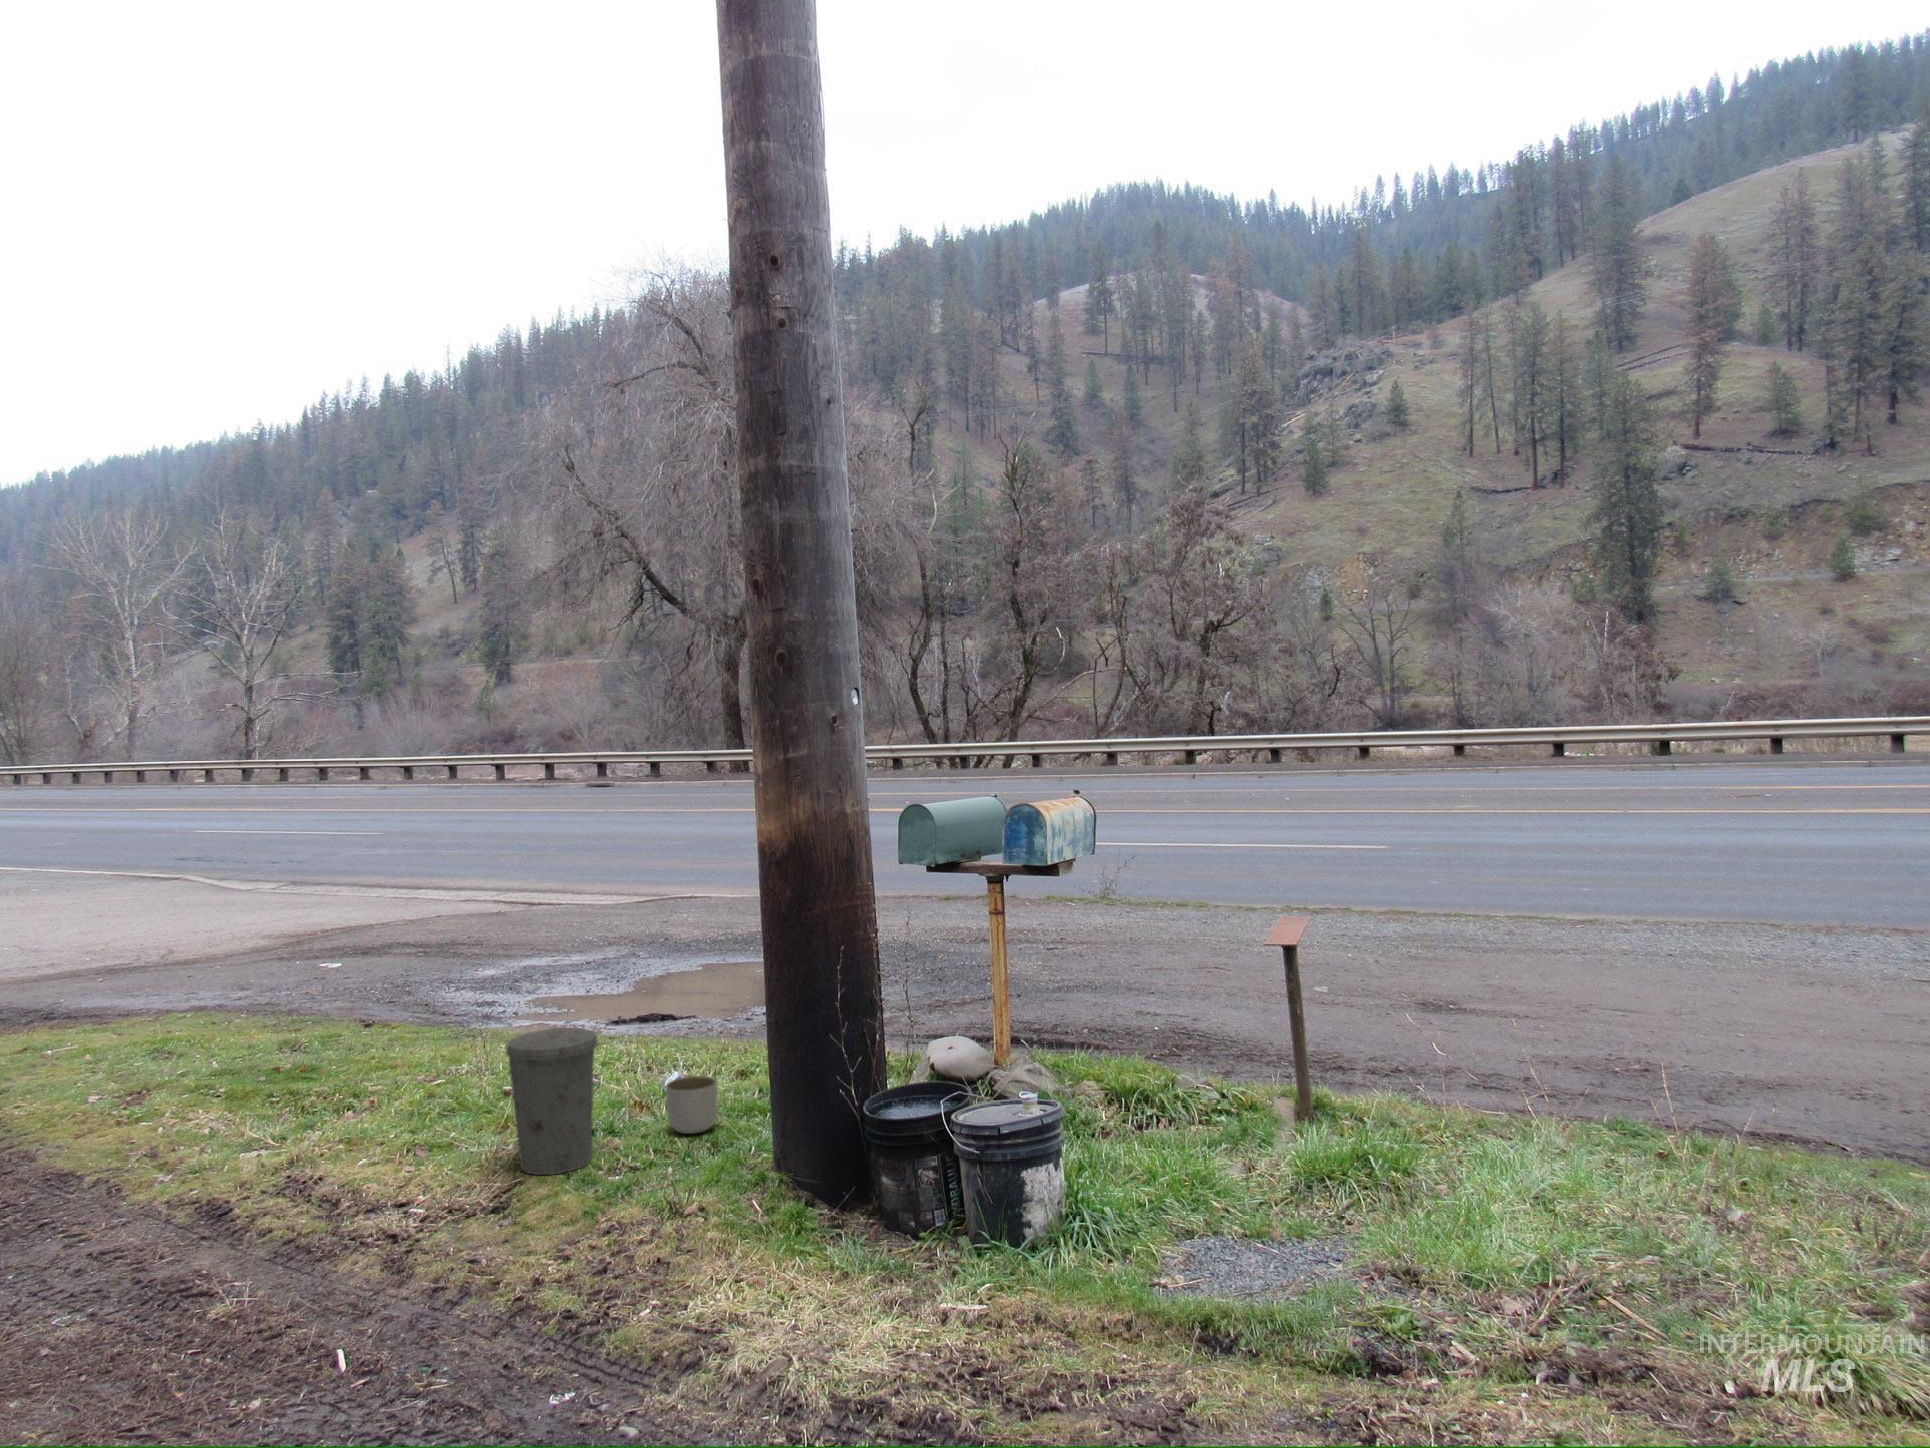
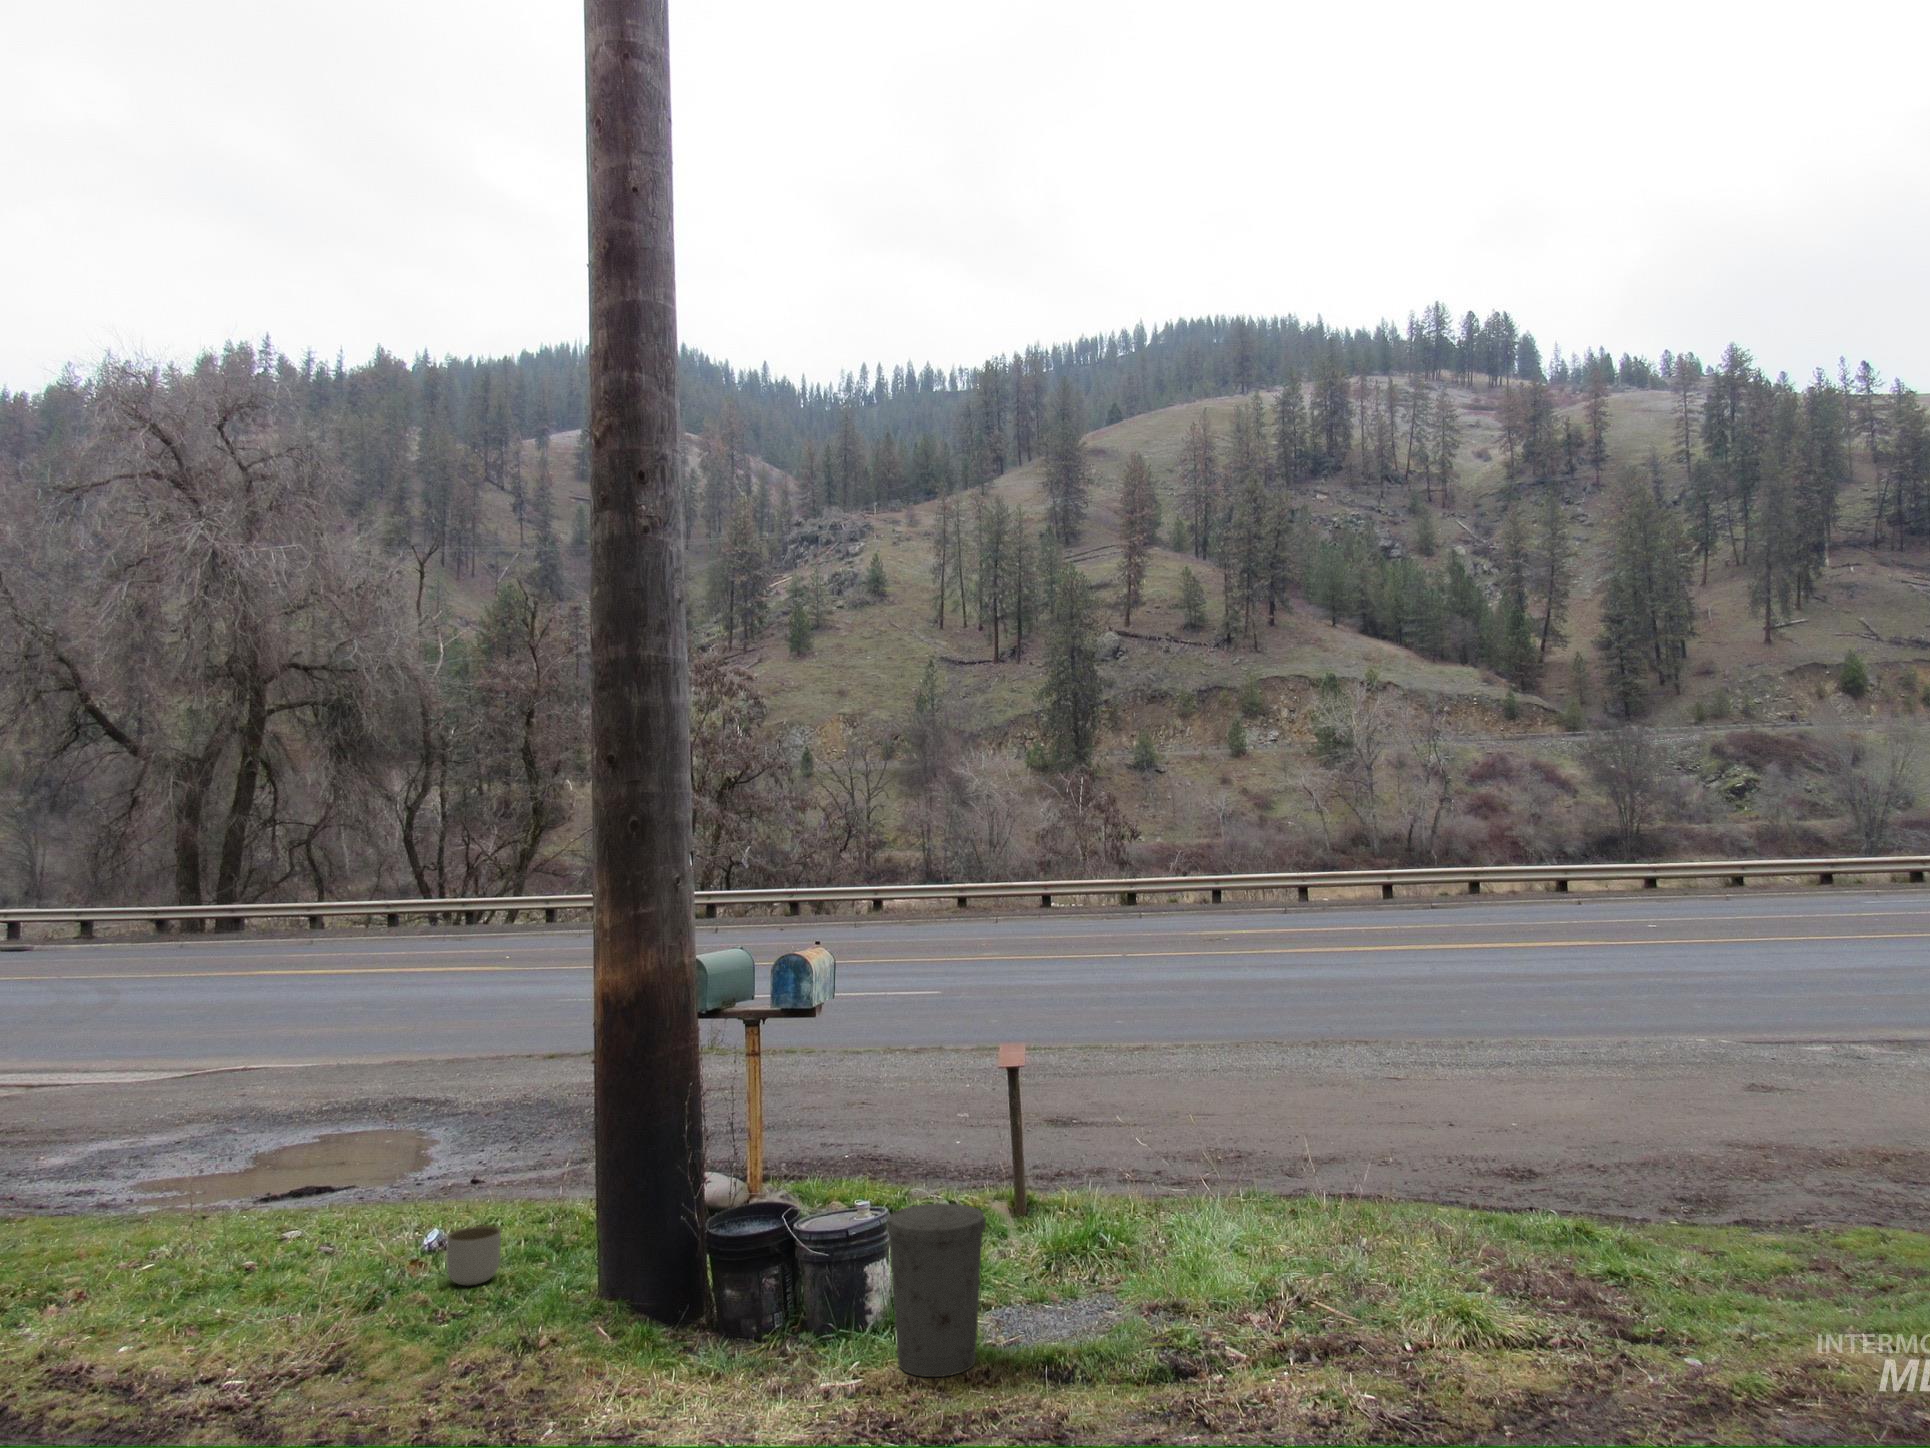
trash can: present [507,1028,598,1175] -> present [887,1203,986,1377]

